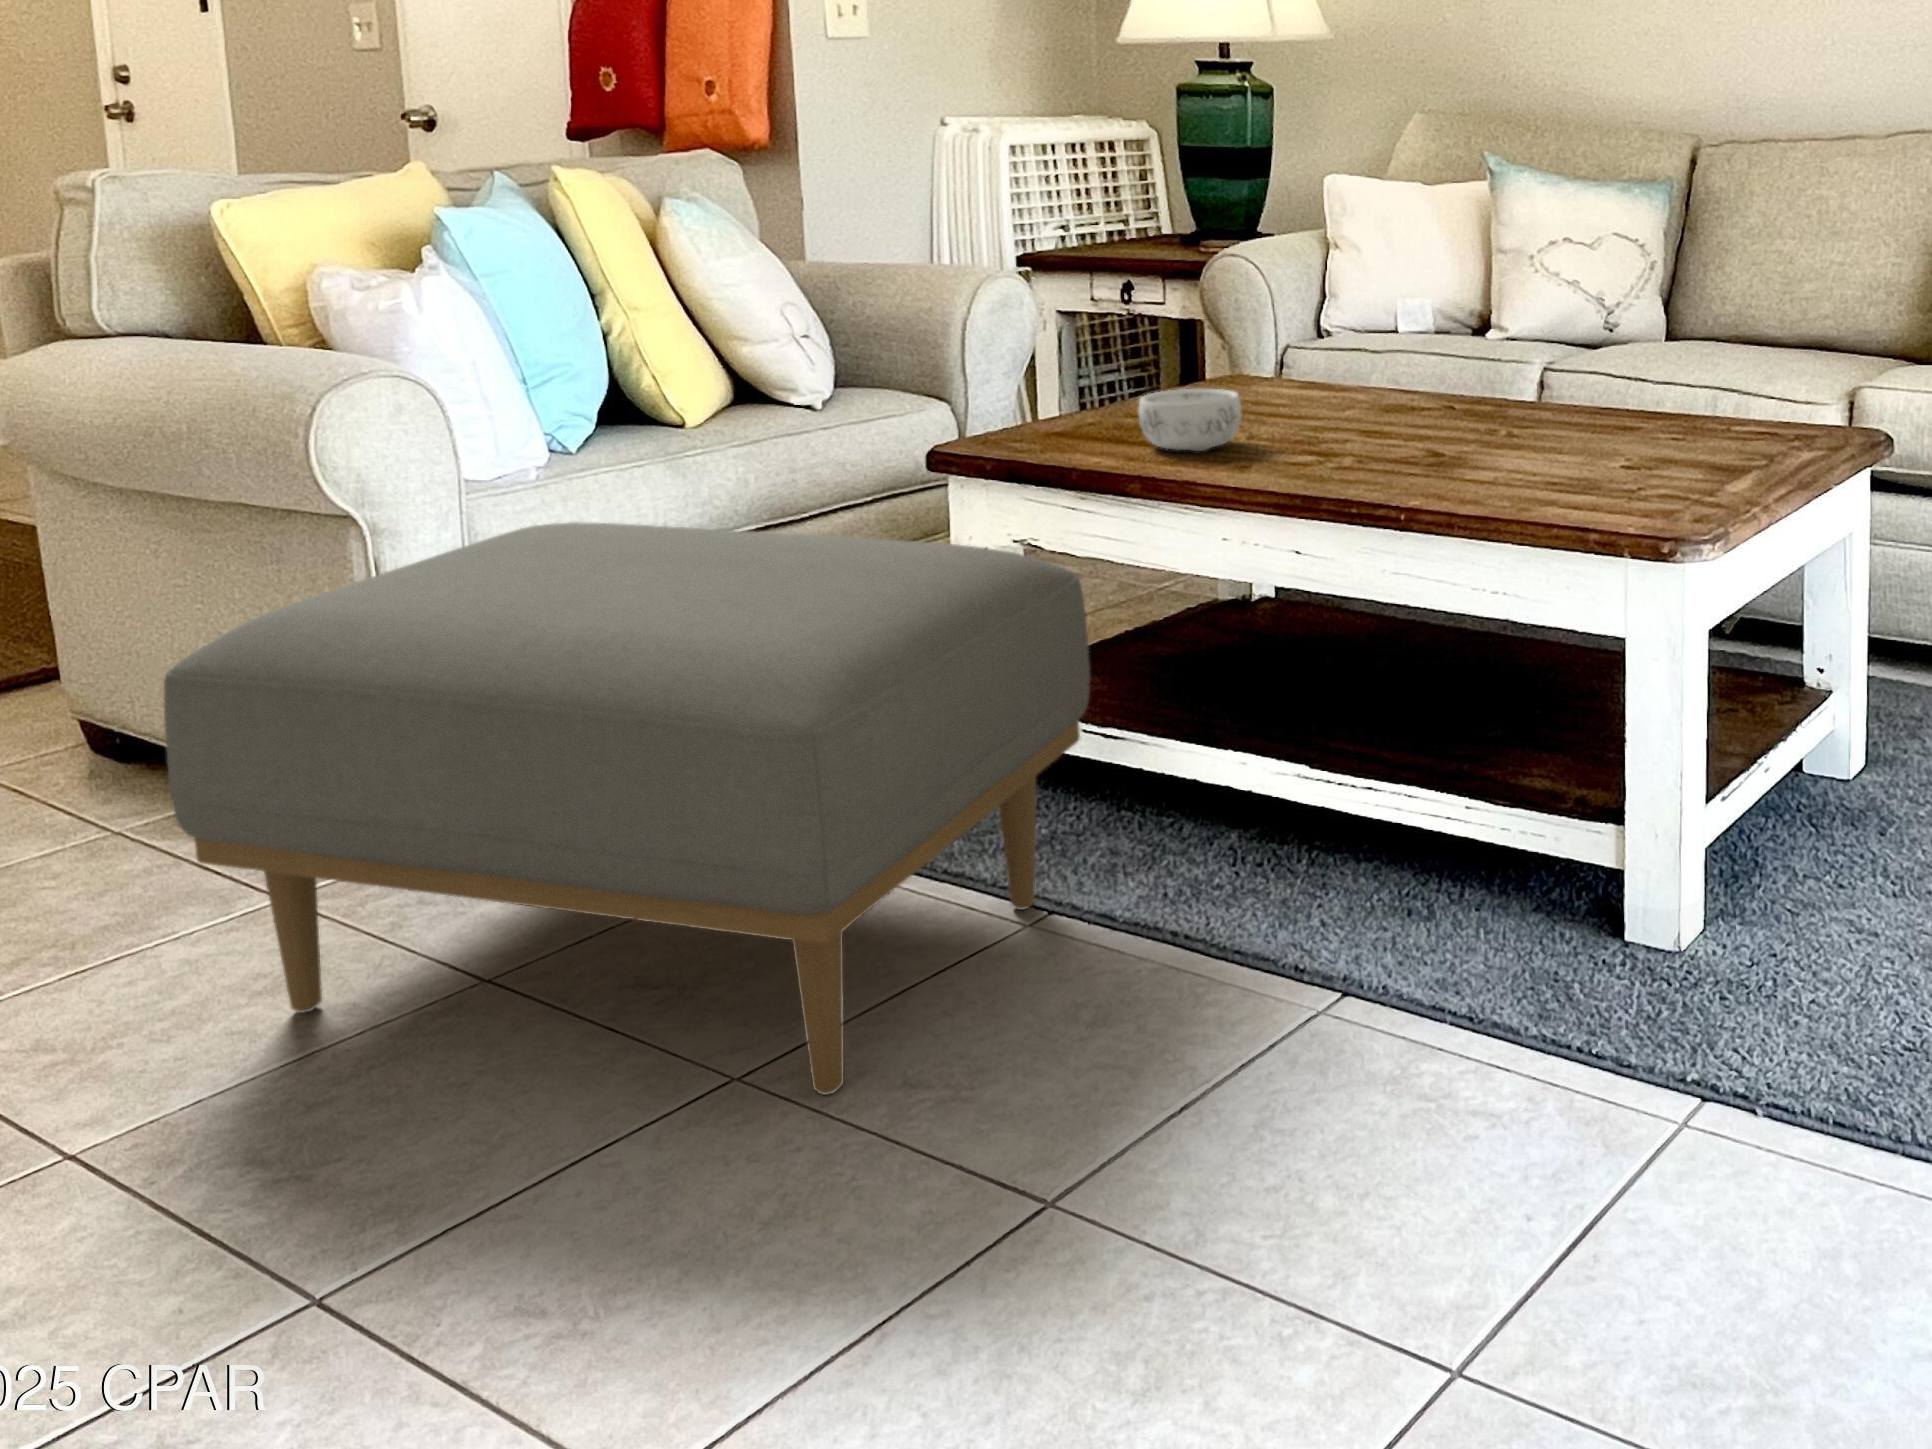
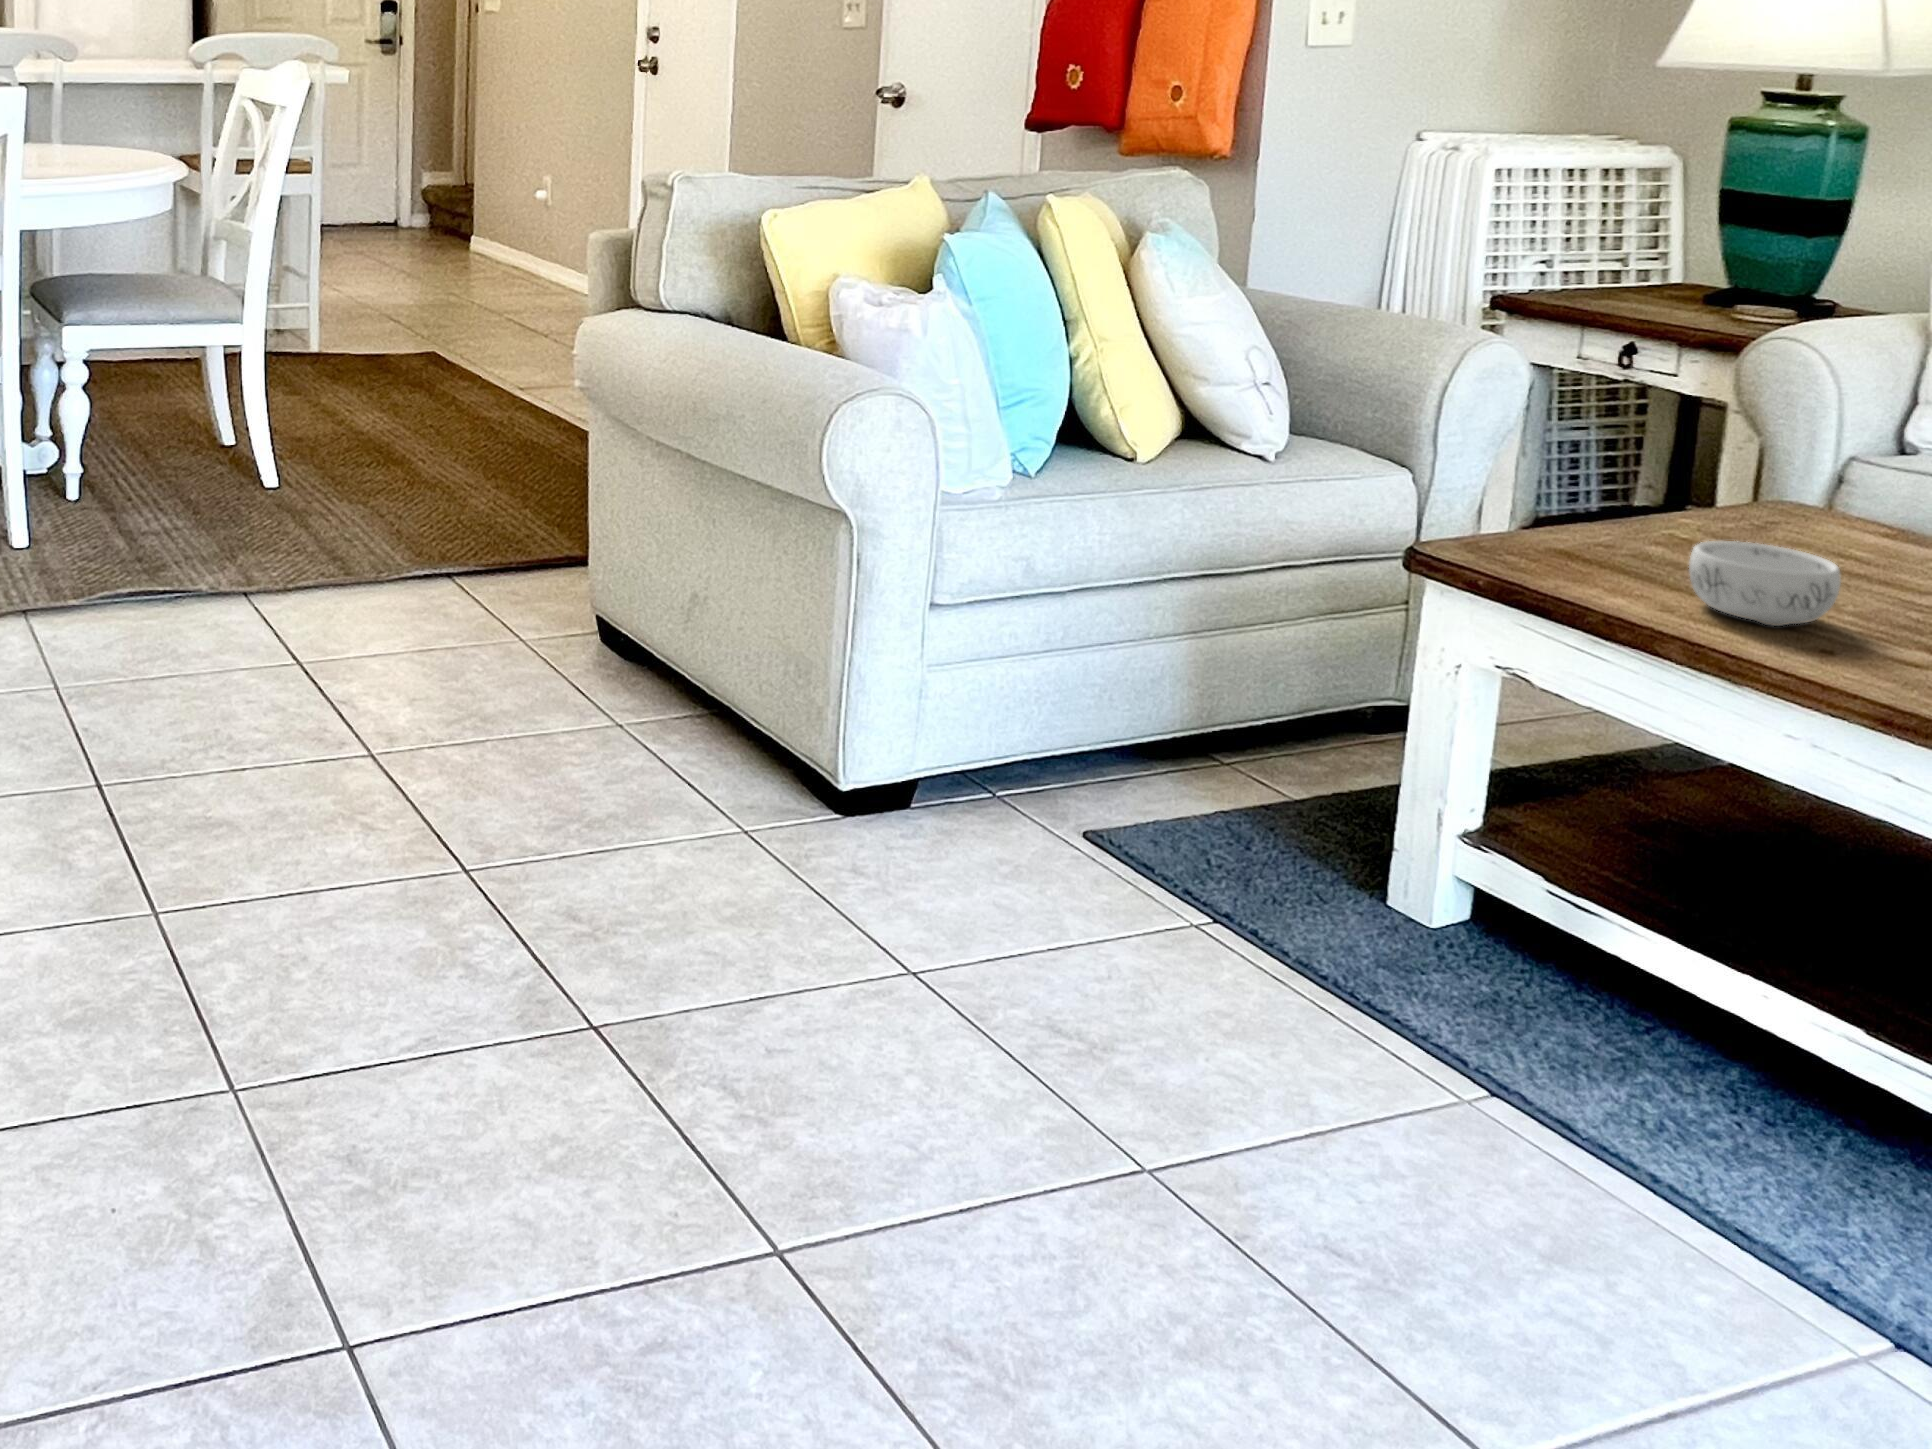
ottoman: present [164,522,1090,1095] -> none [712,544,1597,1211]

